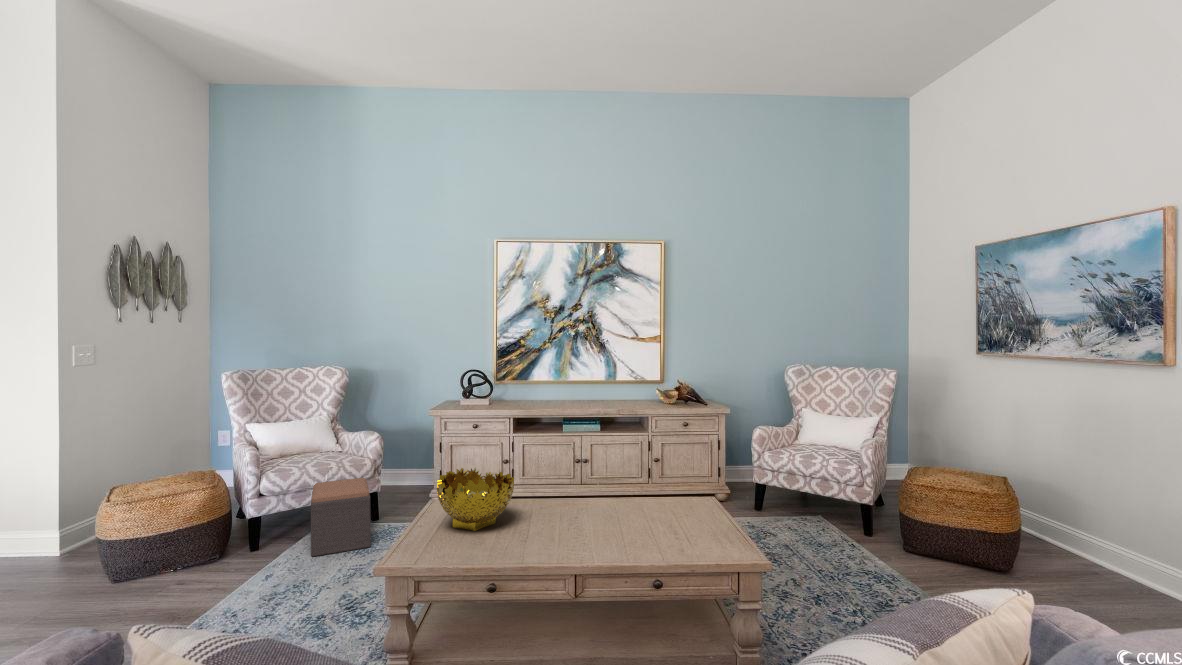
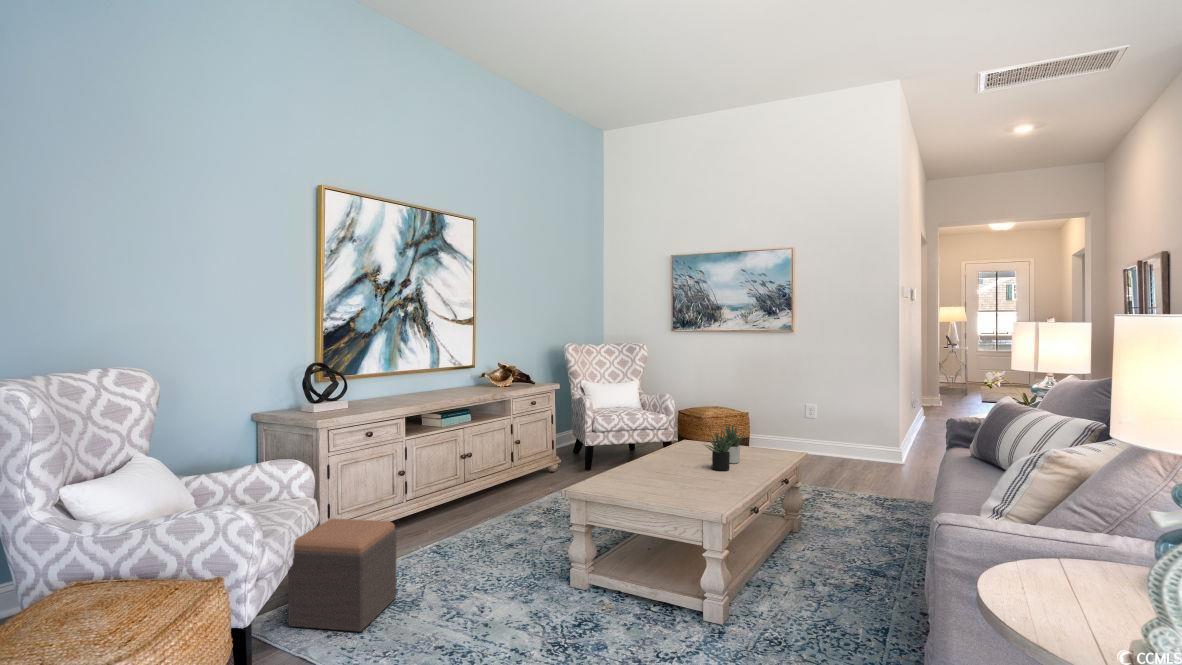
decorative bowl: present [437,468,514,531] -> none [606,440,678,495]
succulent plant: none [582,482,677,540] -> present [705,425,745,471]

